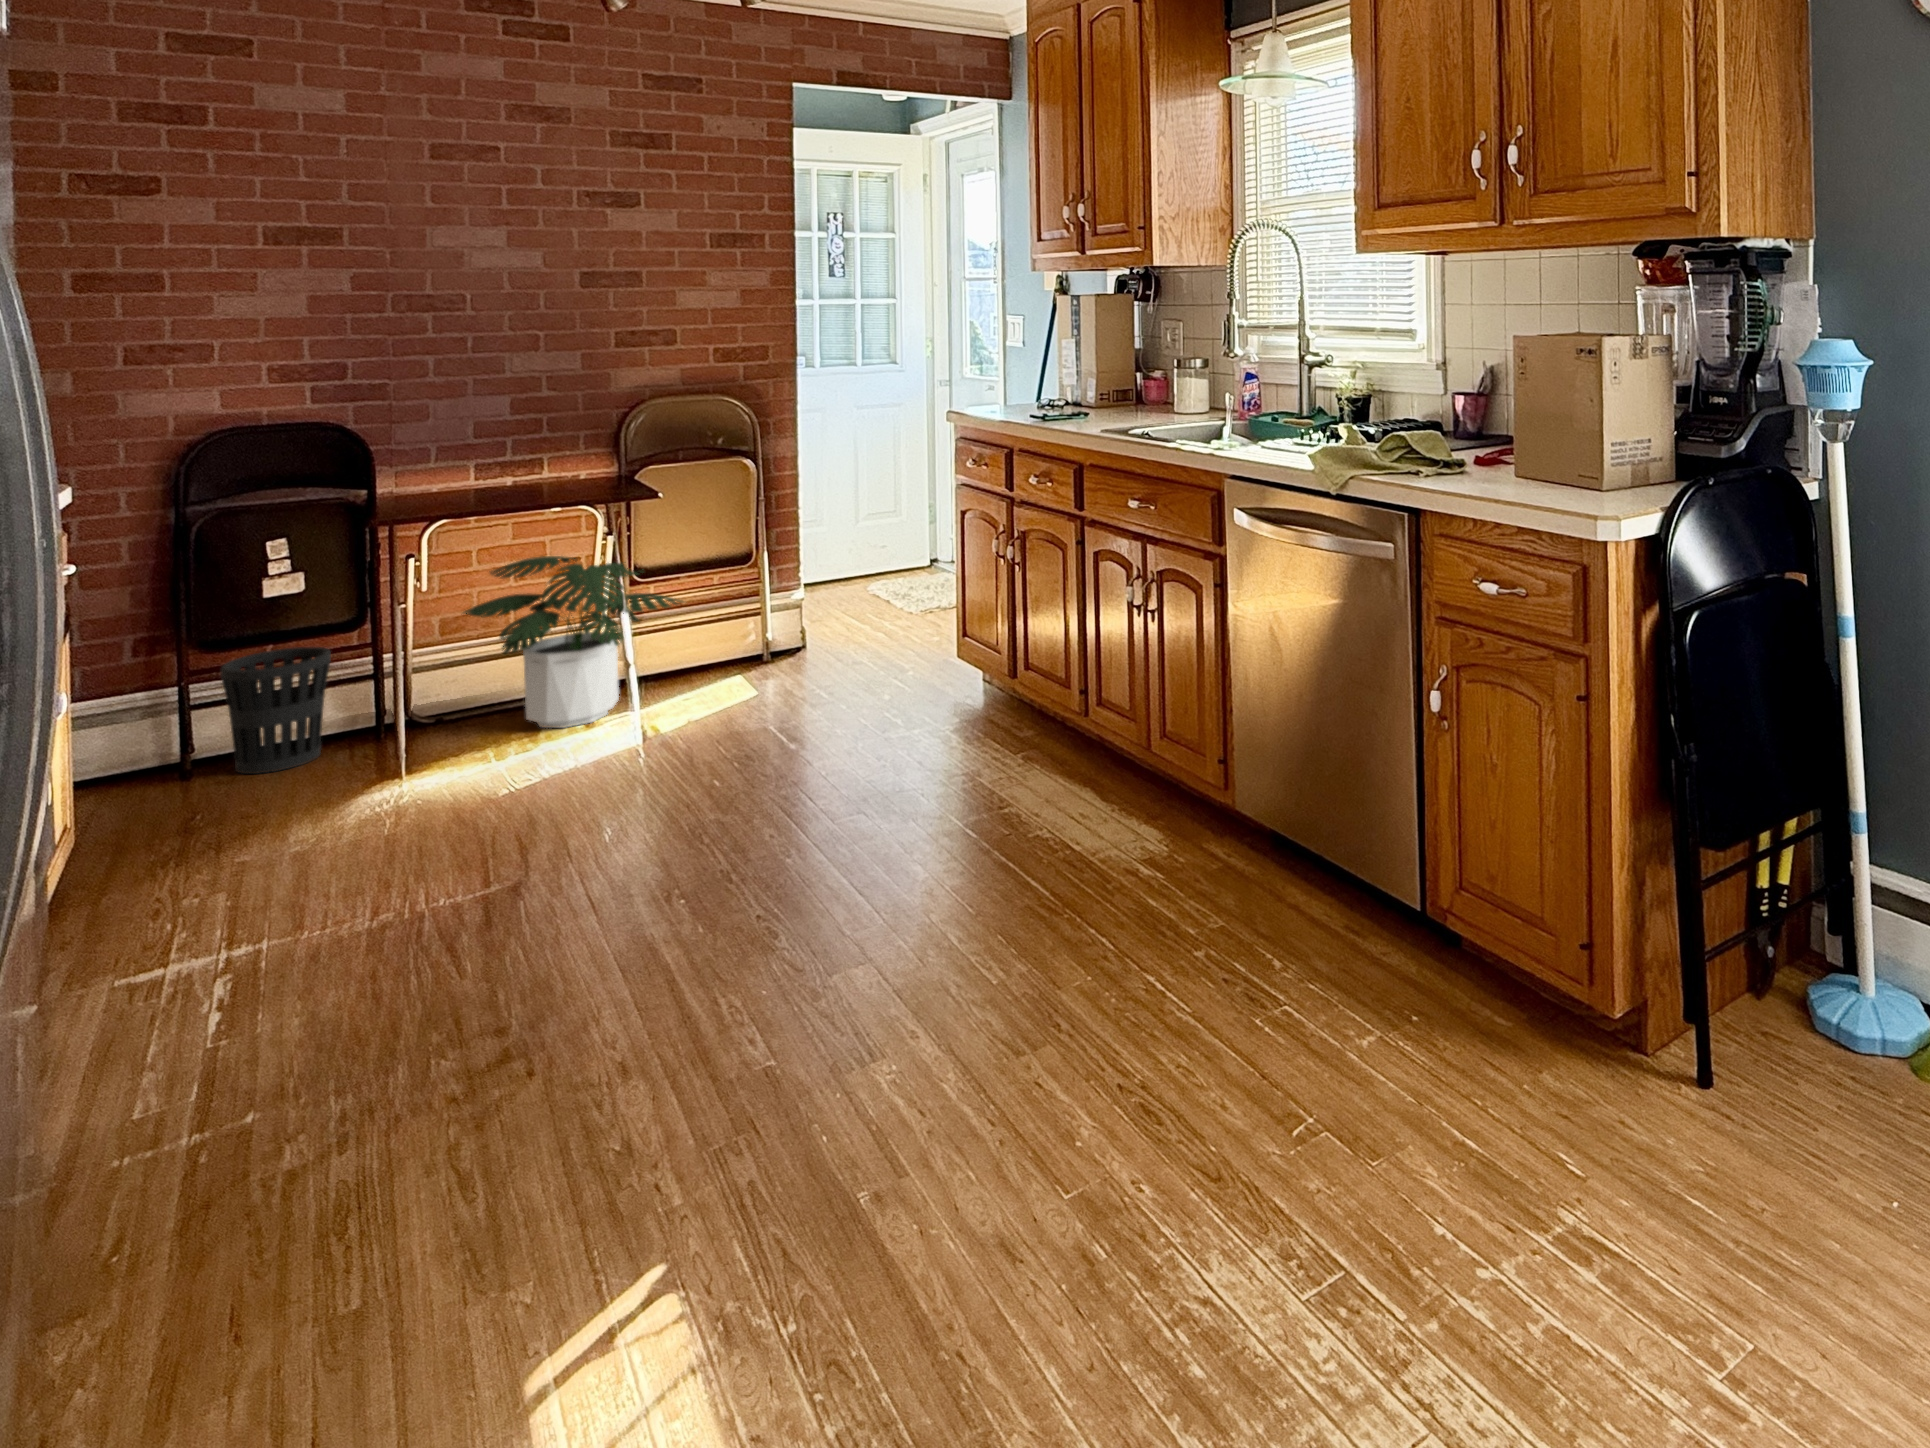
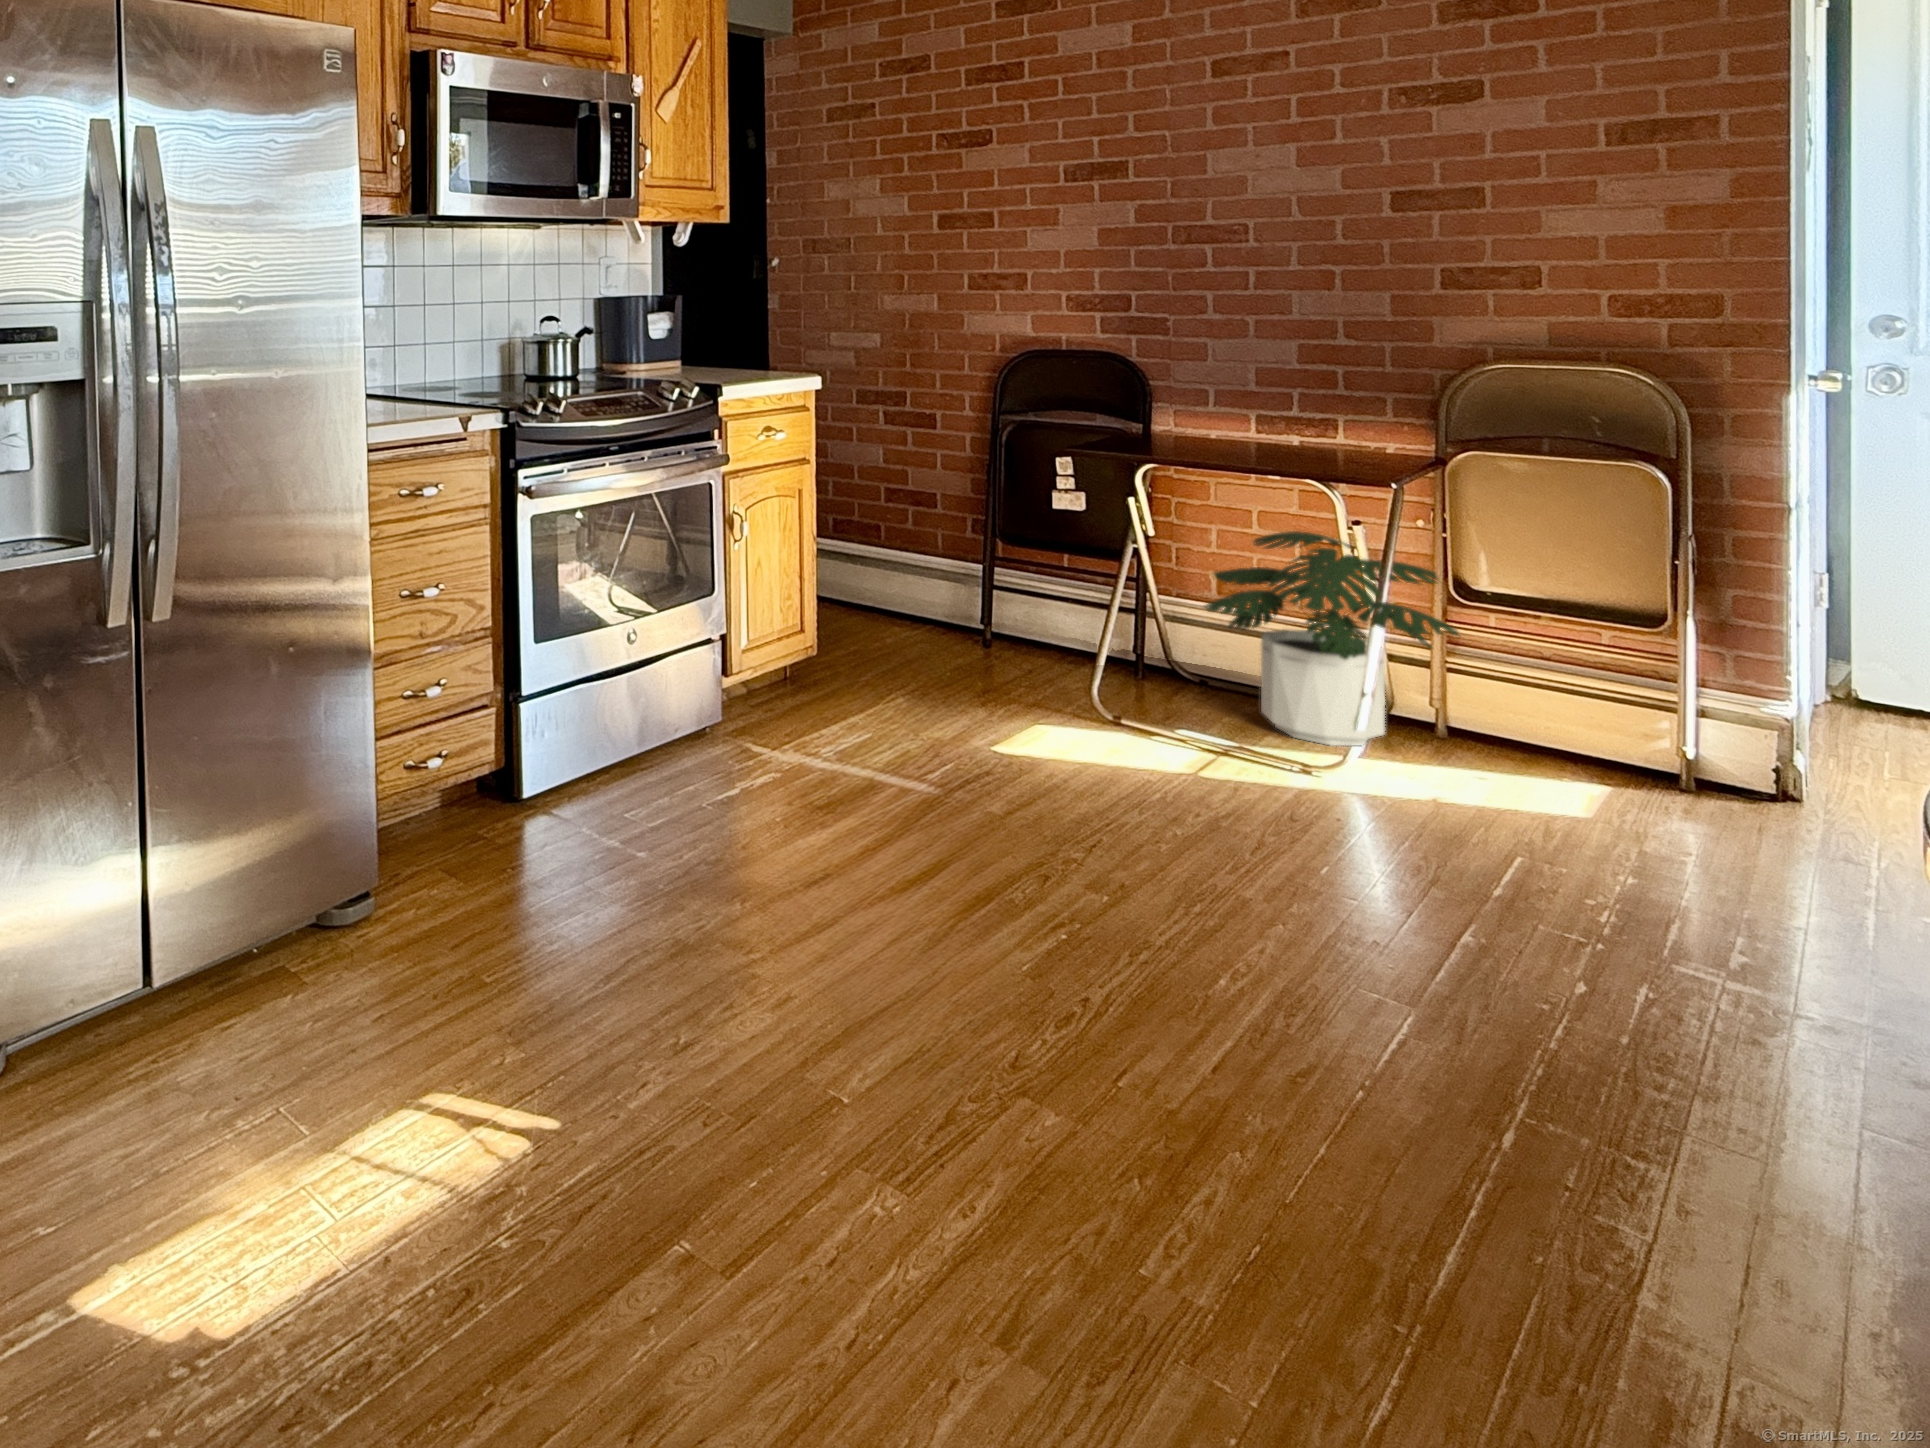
wastebasket: present [221,647,331,774] -> none [1007,559,1097,672]

